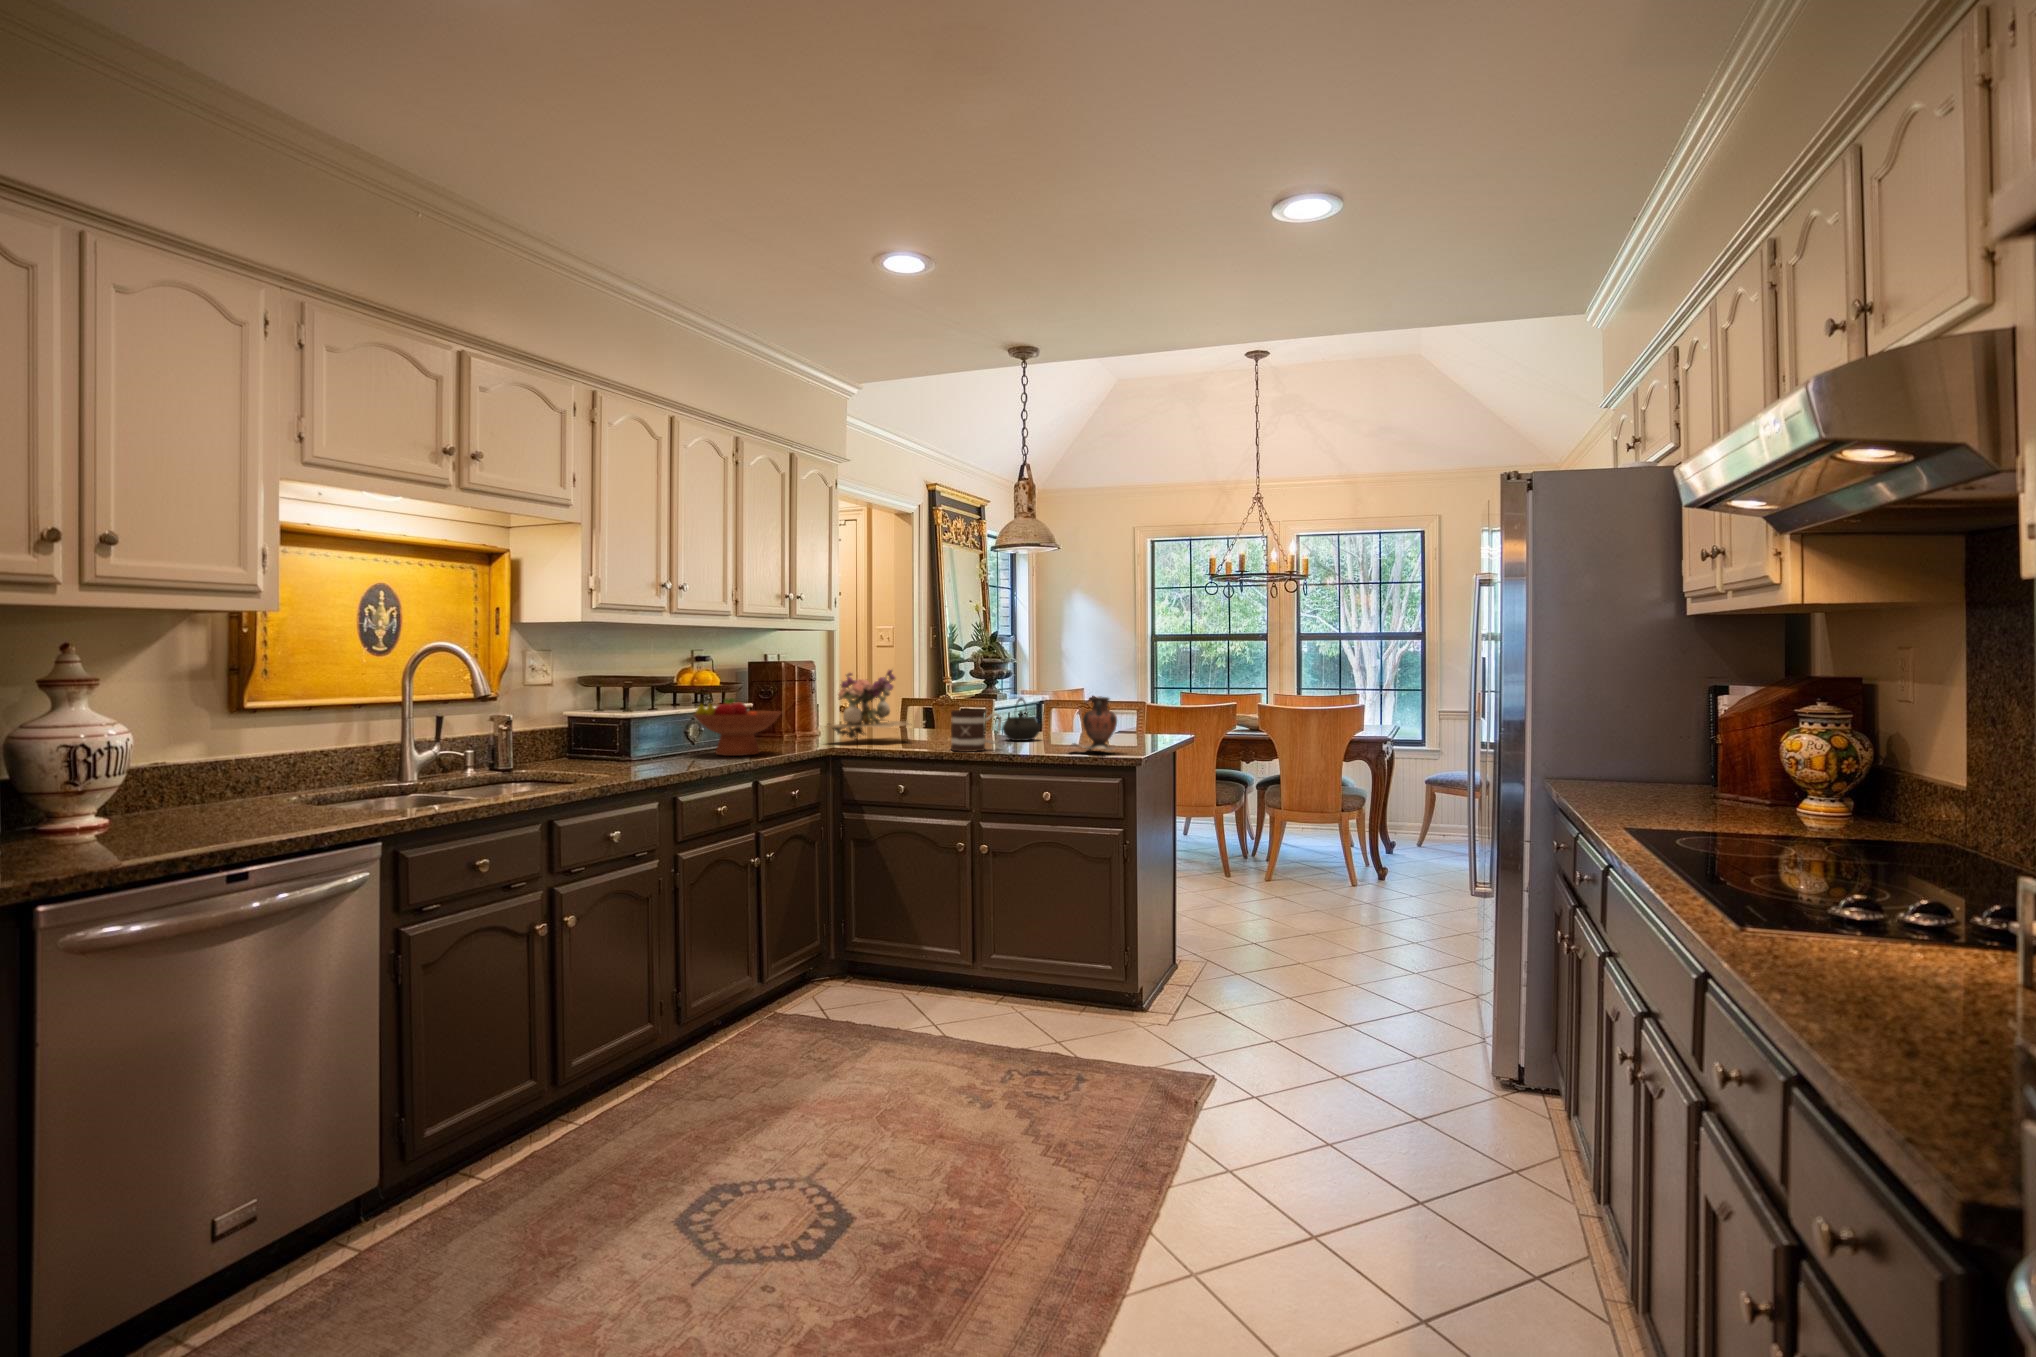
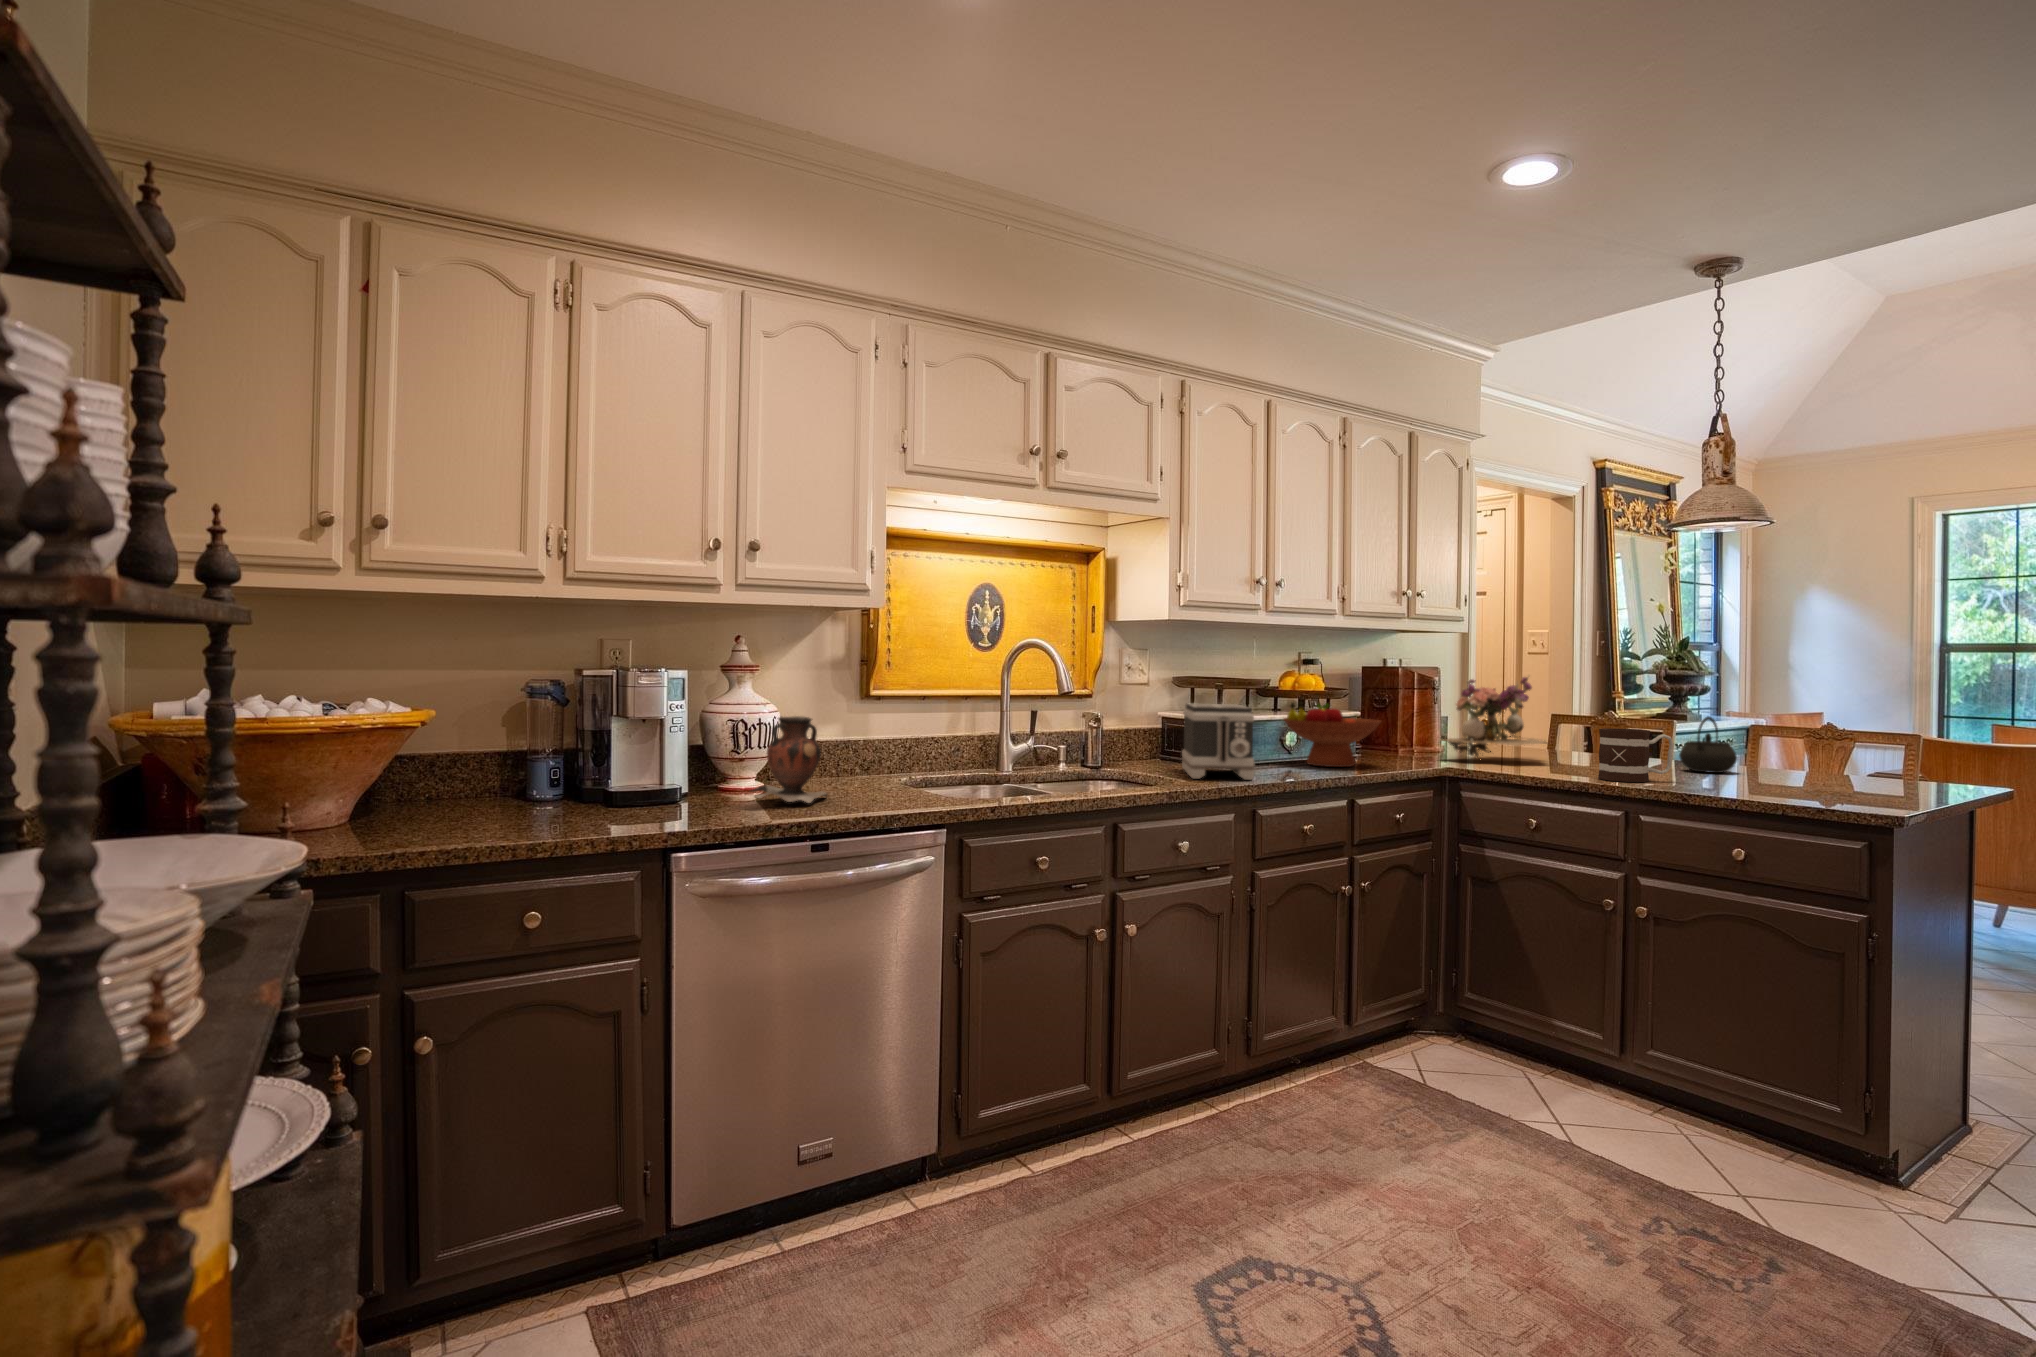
vase: present [1072,696,1117,751] -> present [751,716,827,803]
toaster: none [600,702,679,775] -> present [1182,704,1254,780]

